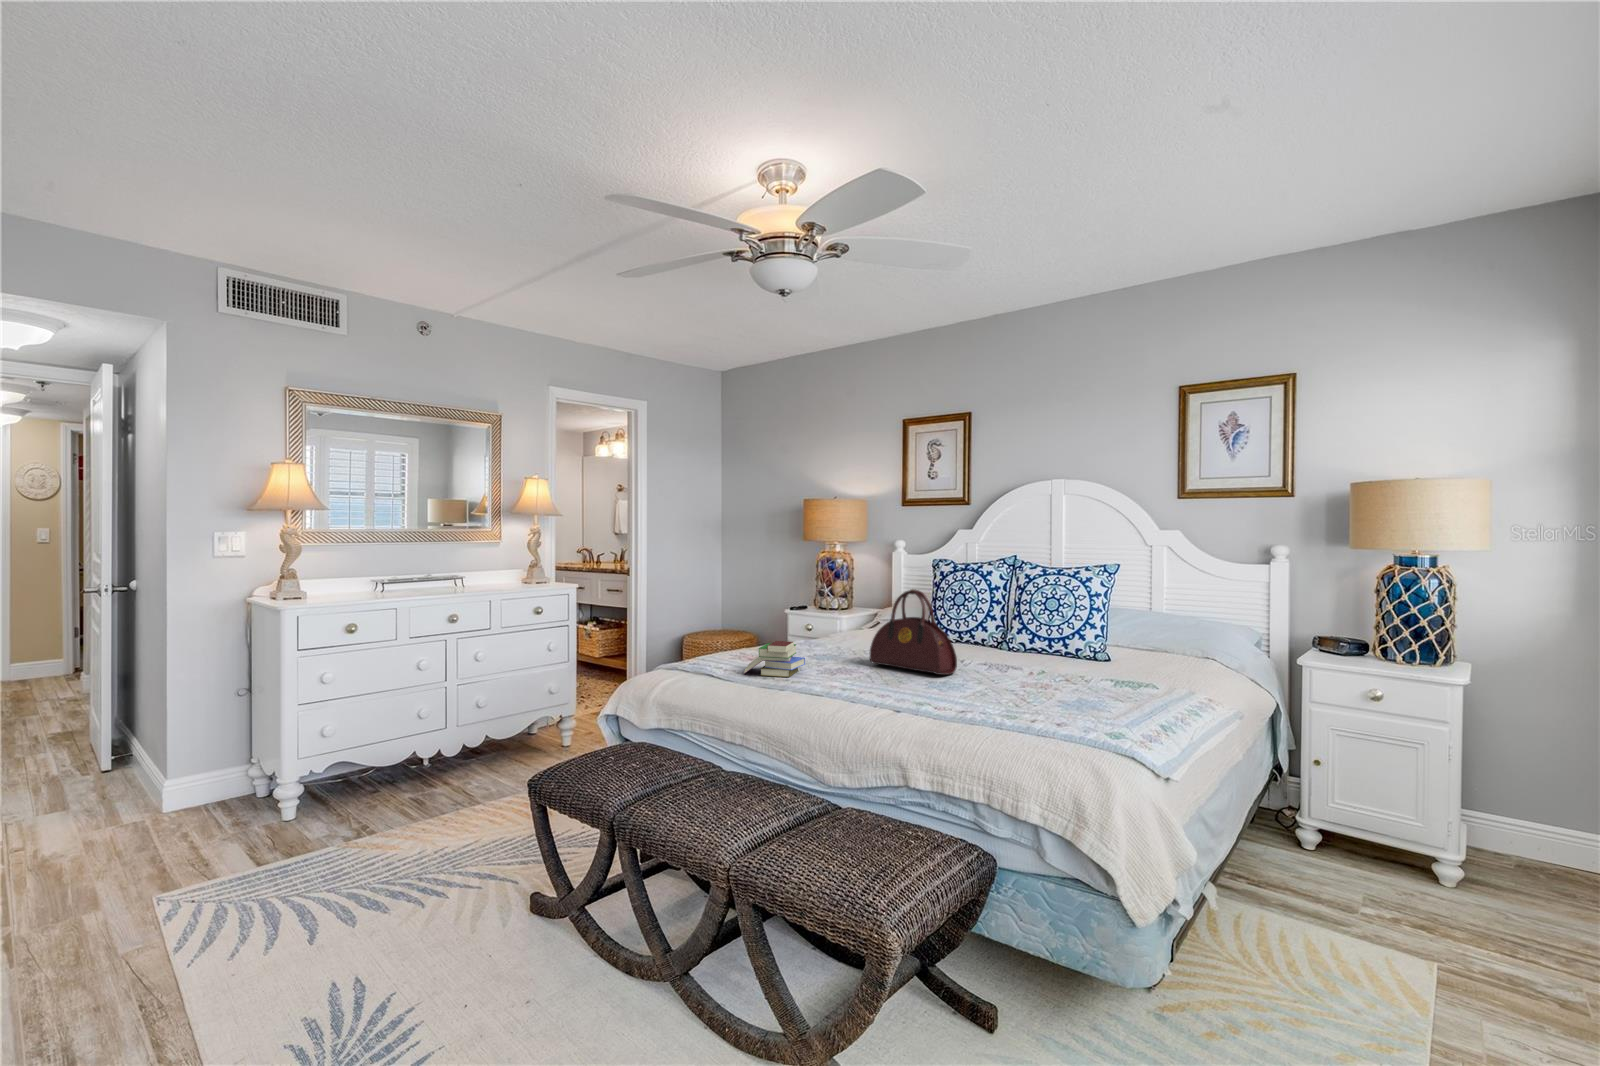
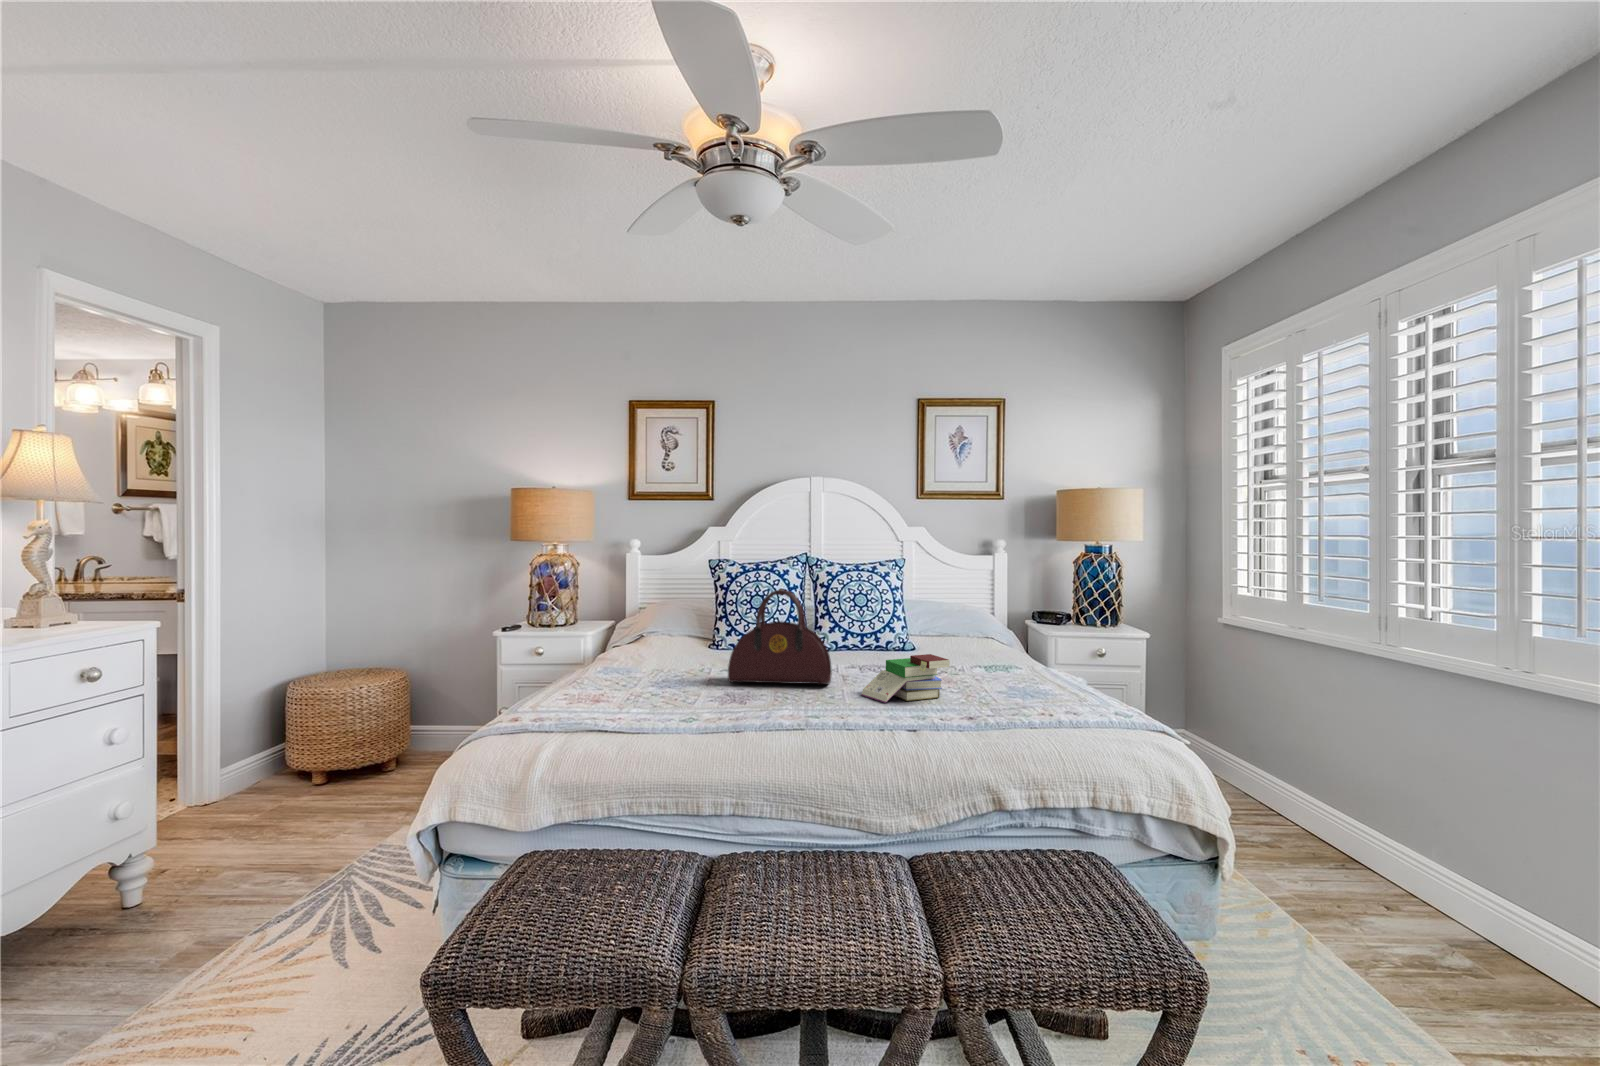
book: present [744,641,805,677] -> present [861,654,950,703]

